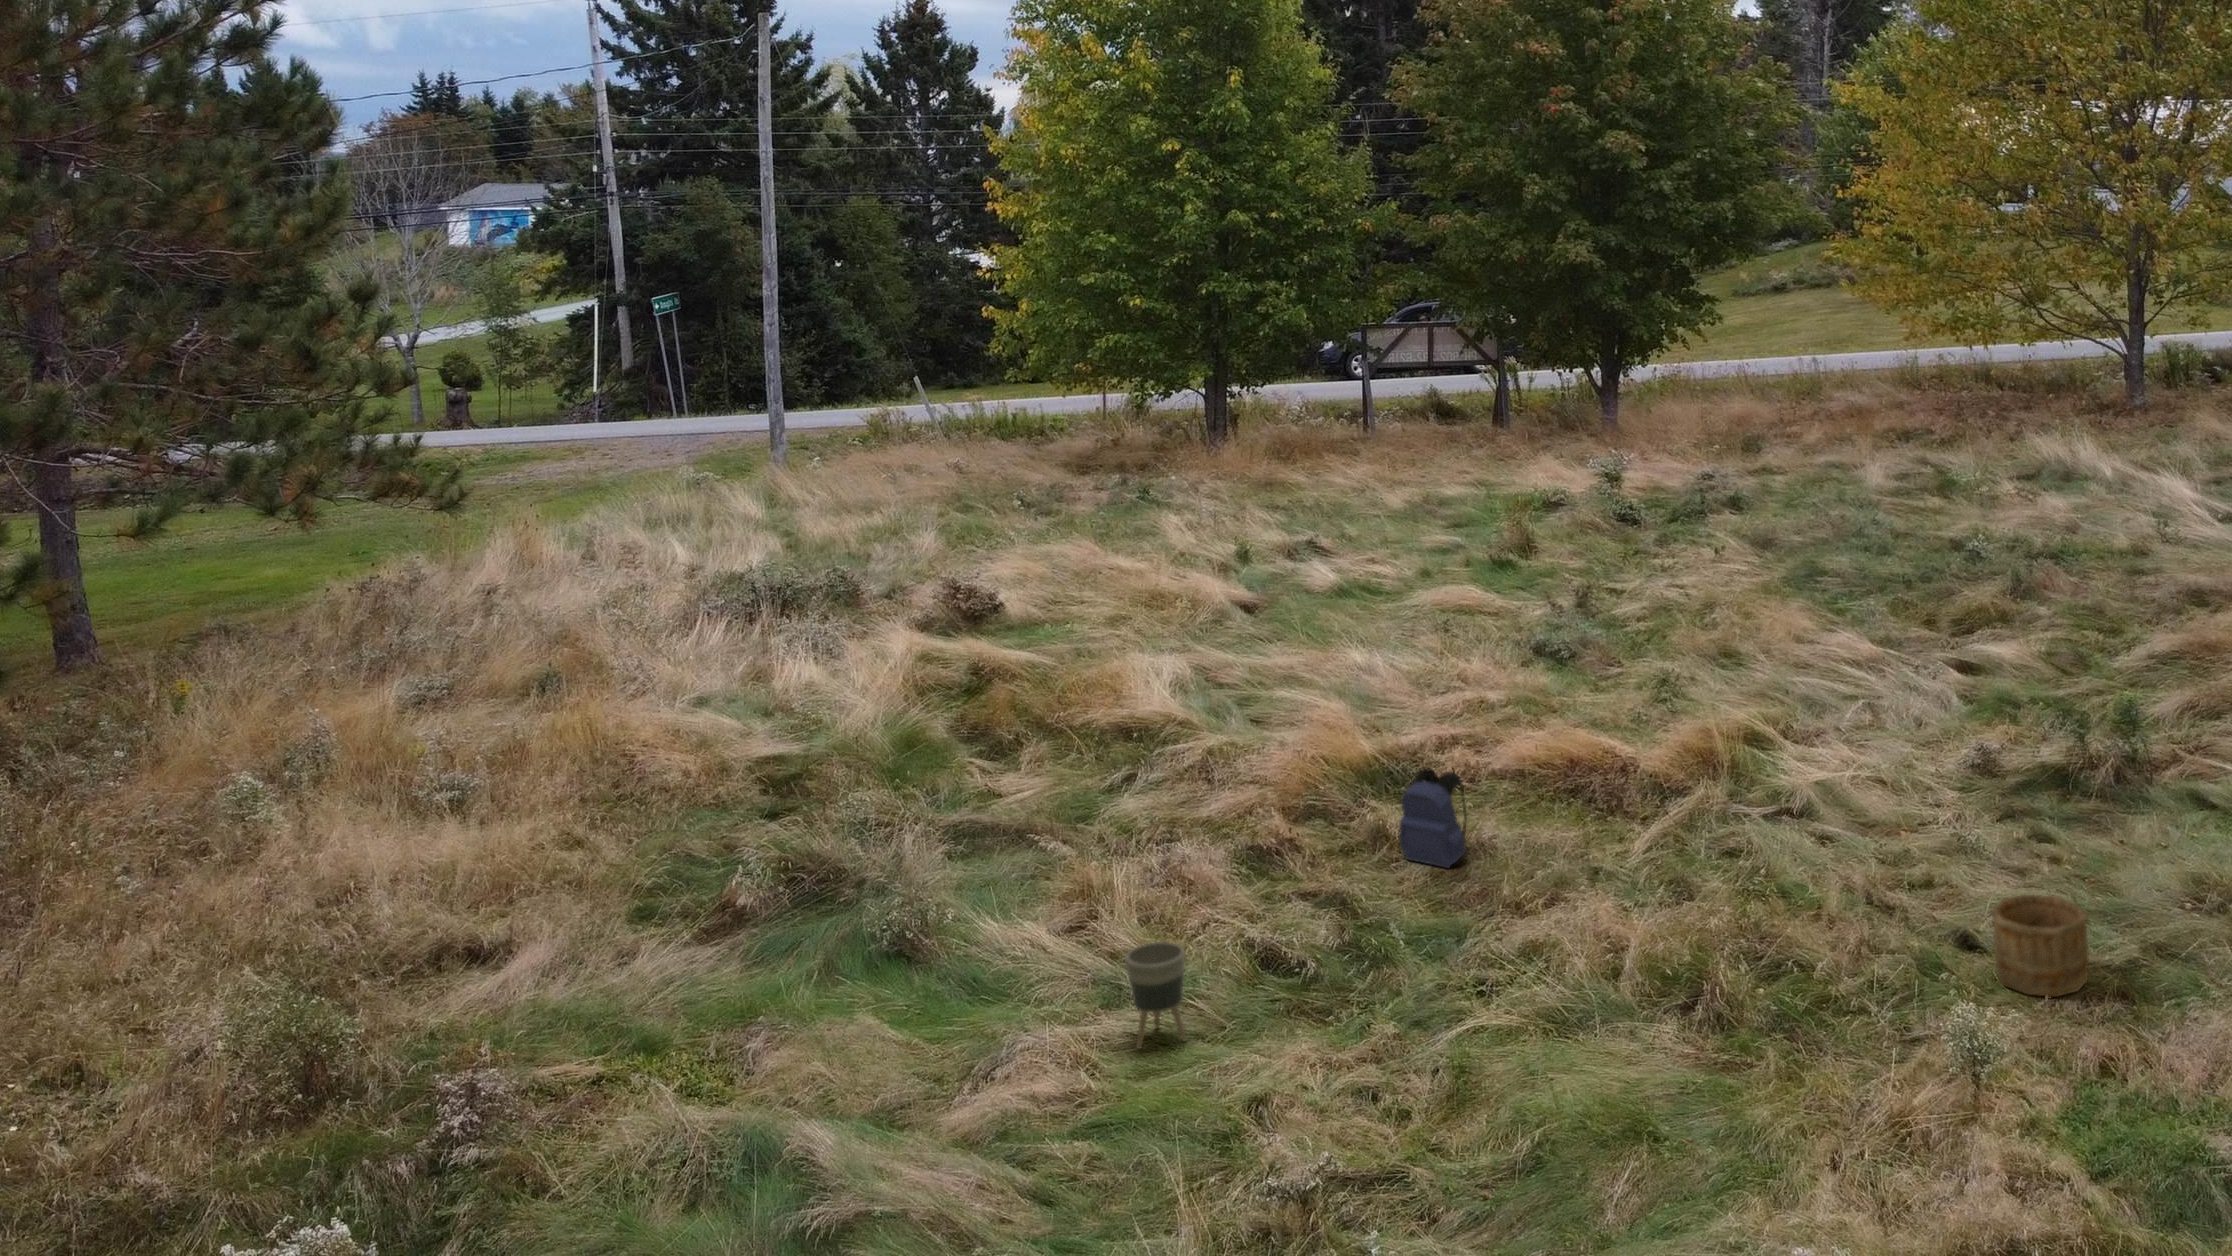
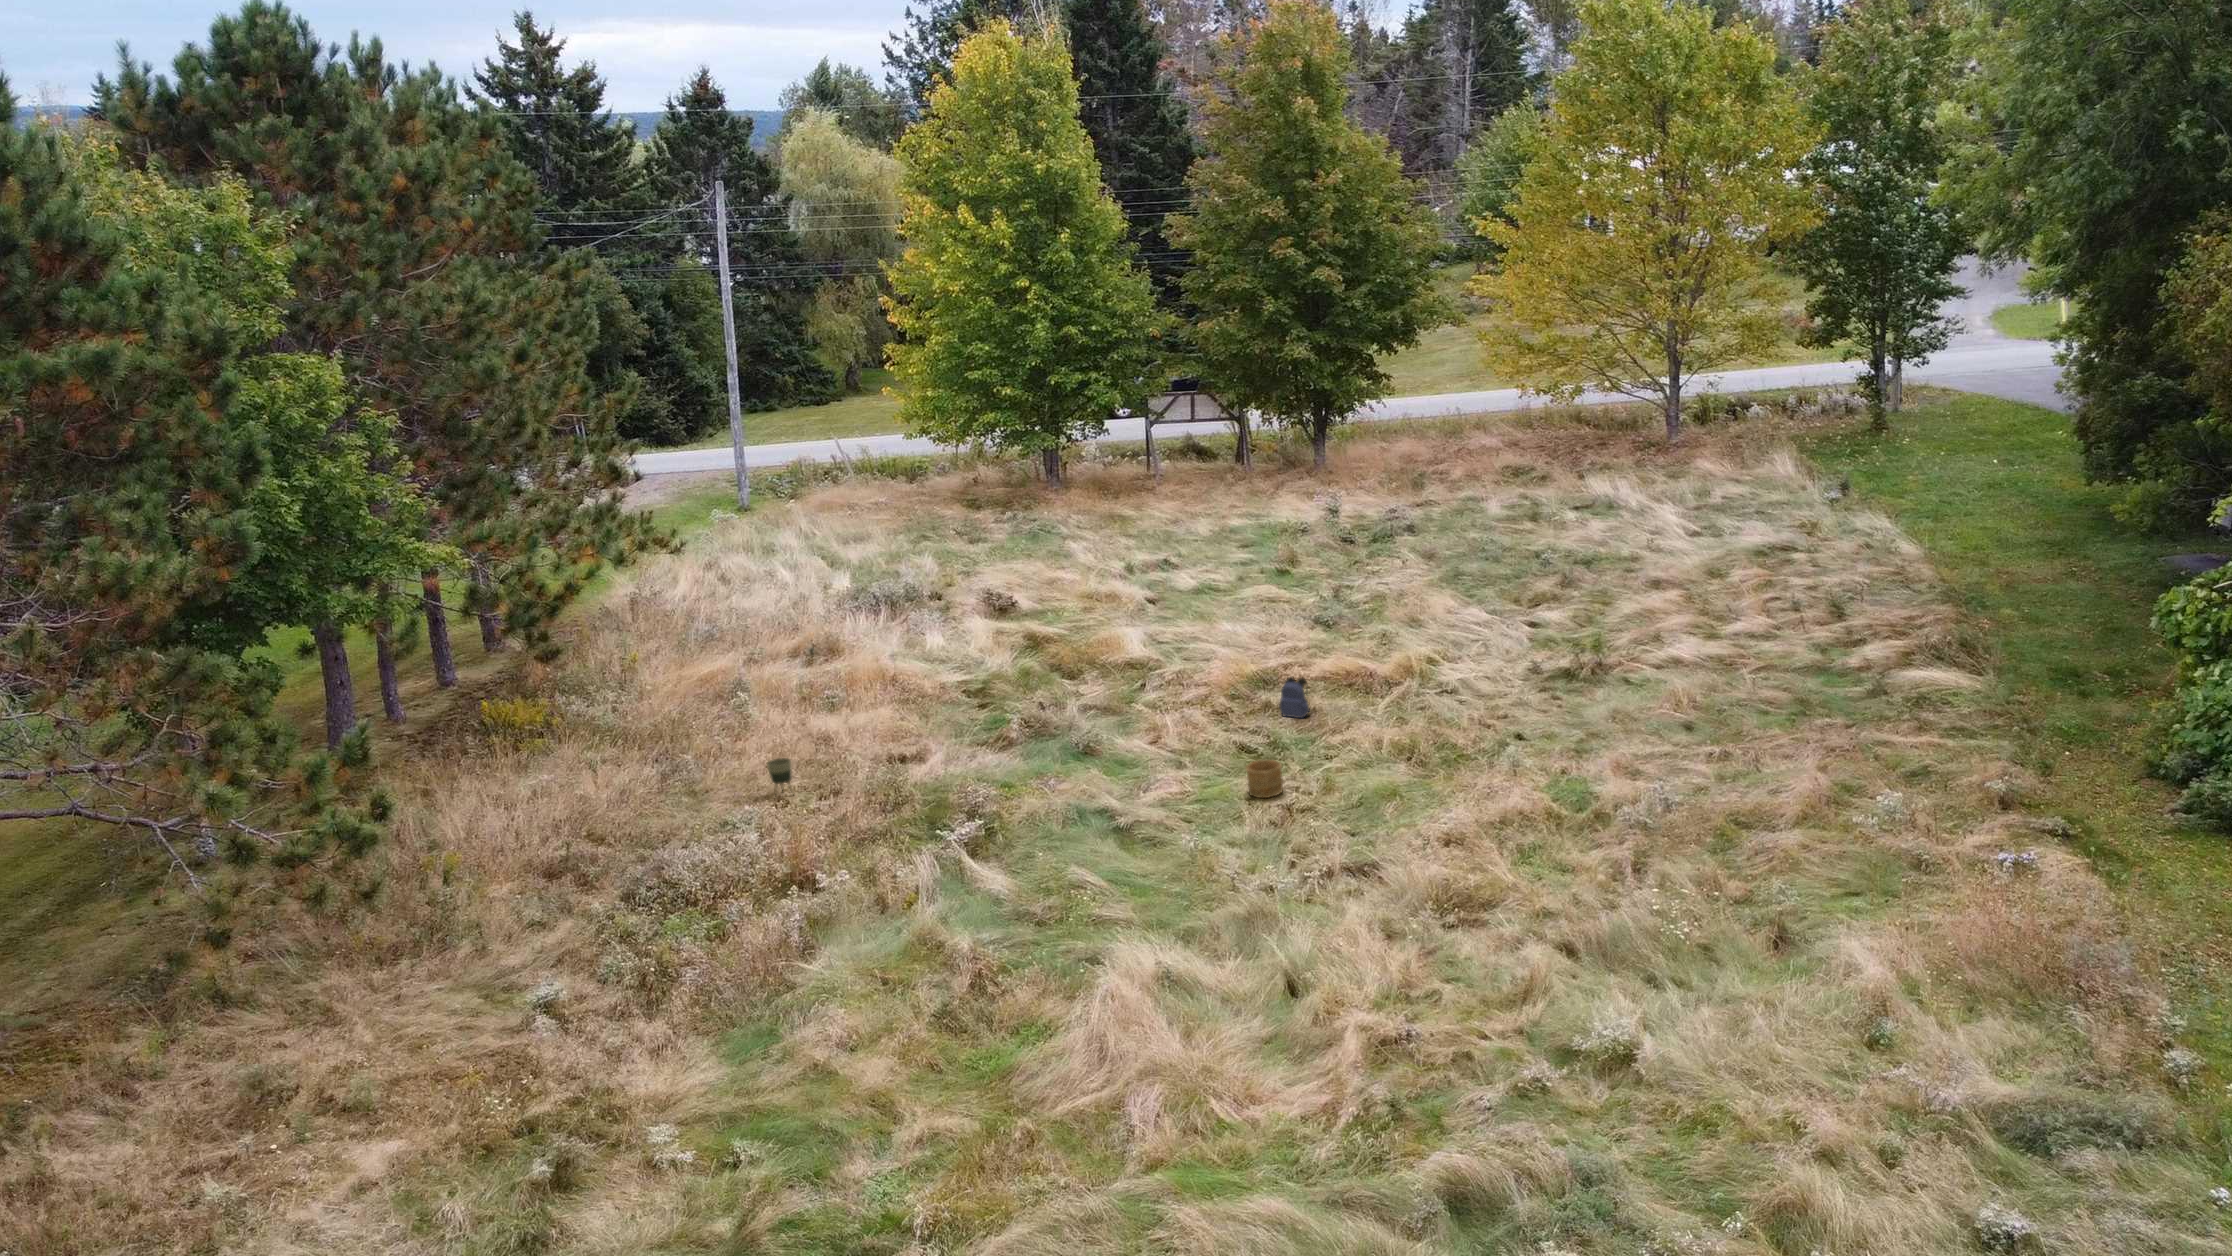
wooden bucket: present [1990,895,2089,997] -> present [1246,760,1283,798]
planter: present [1125,942,1187,1049] -> present [767,758,794,797]

